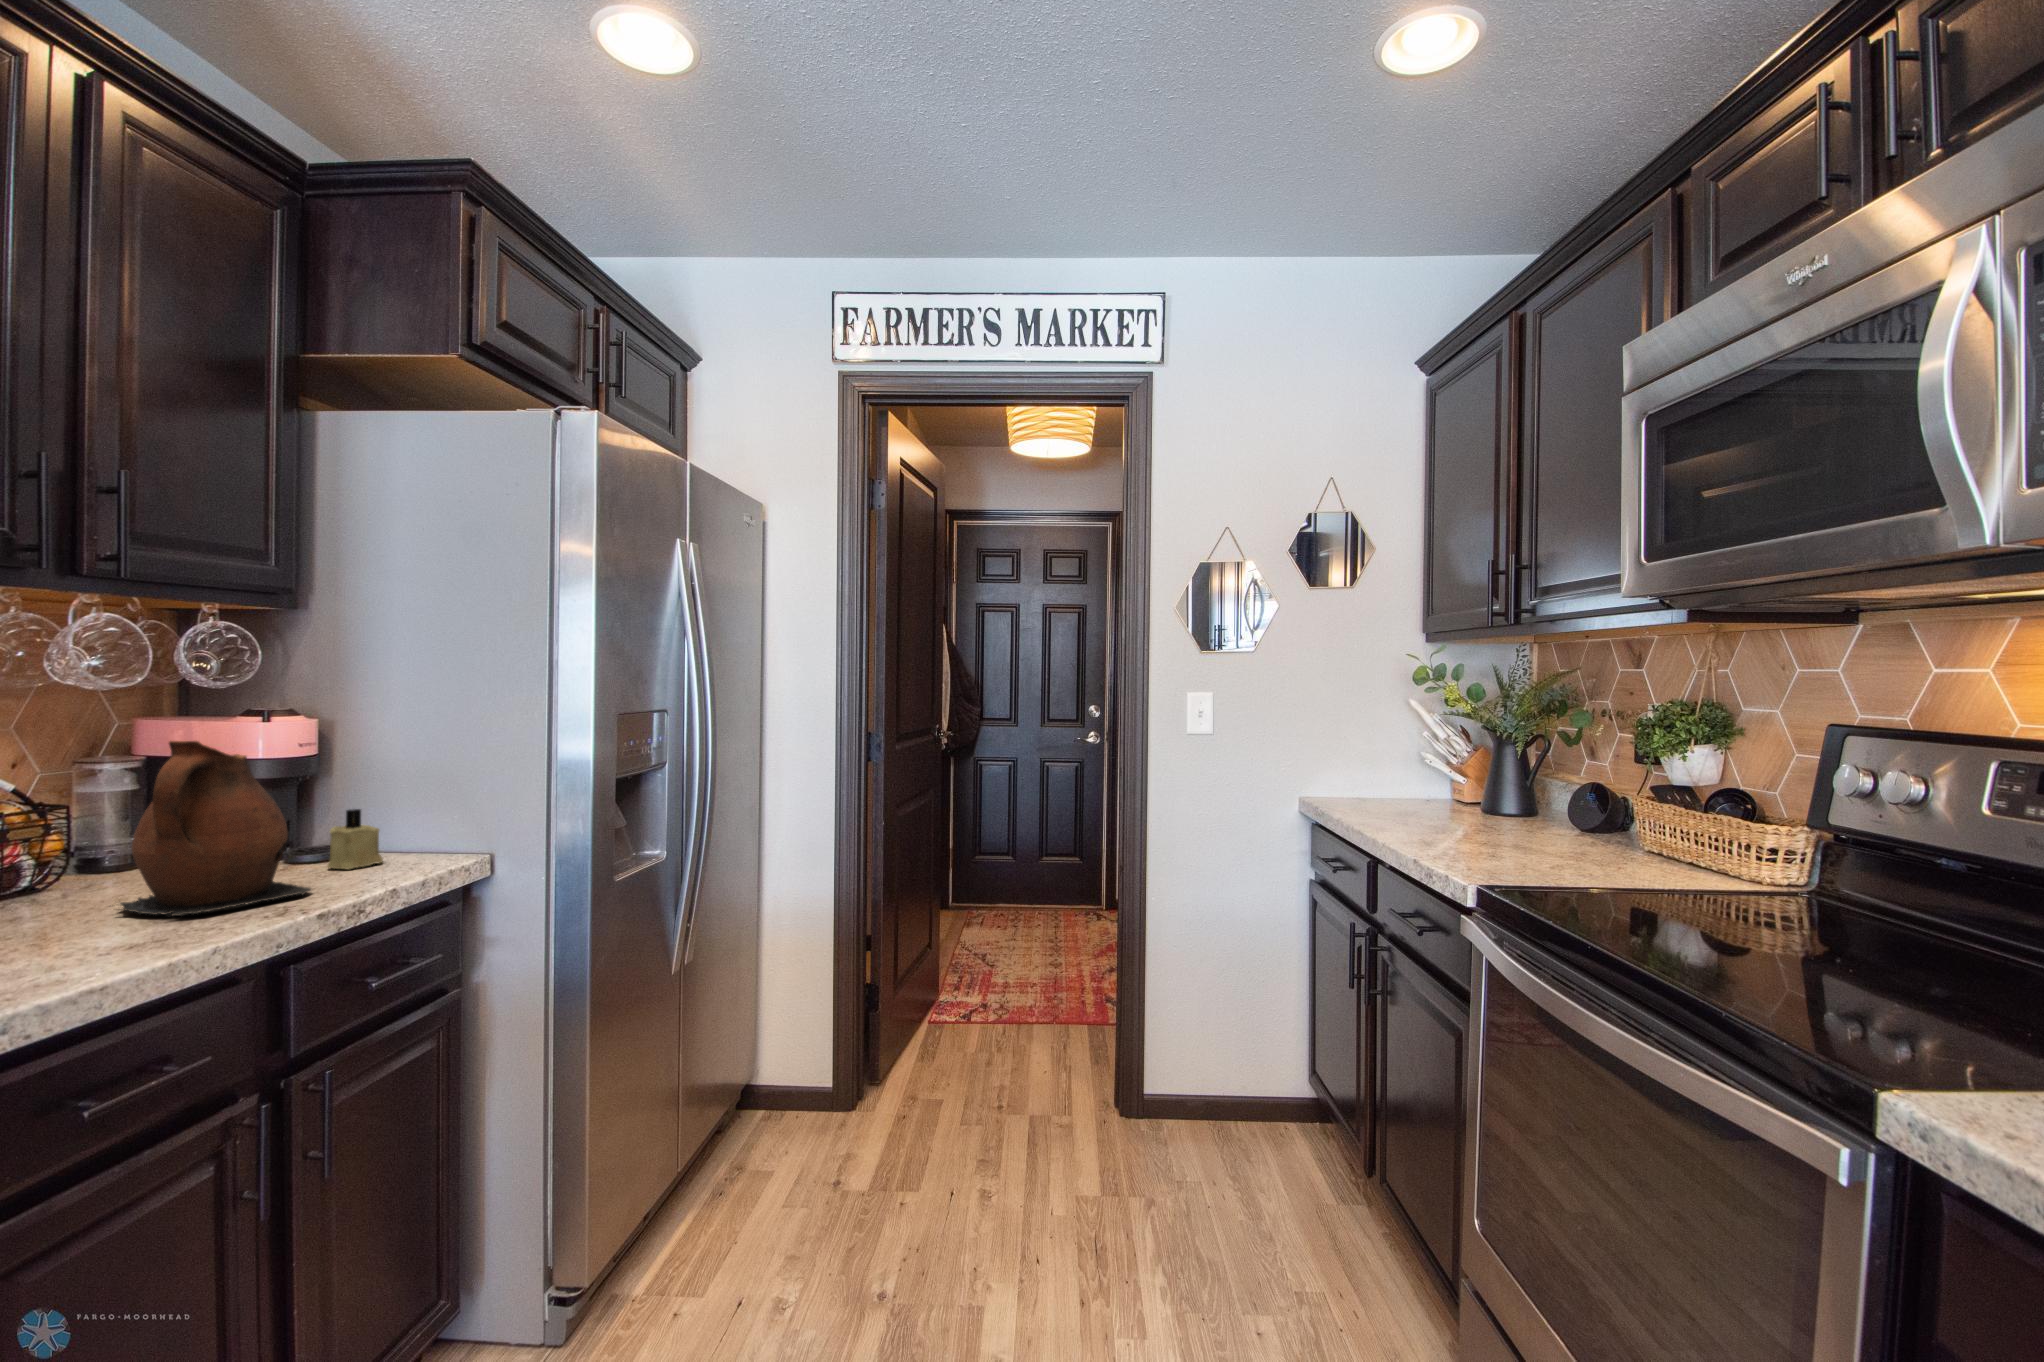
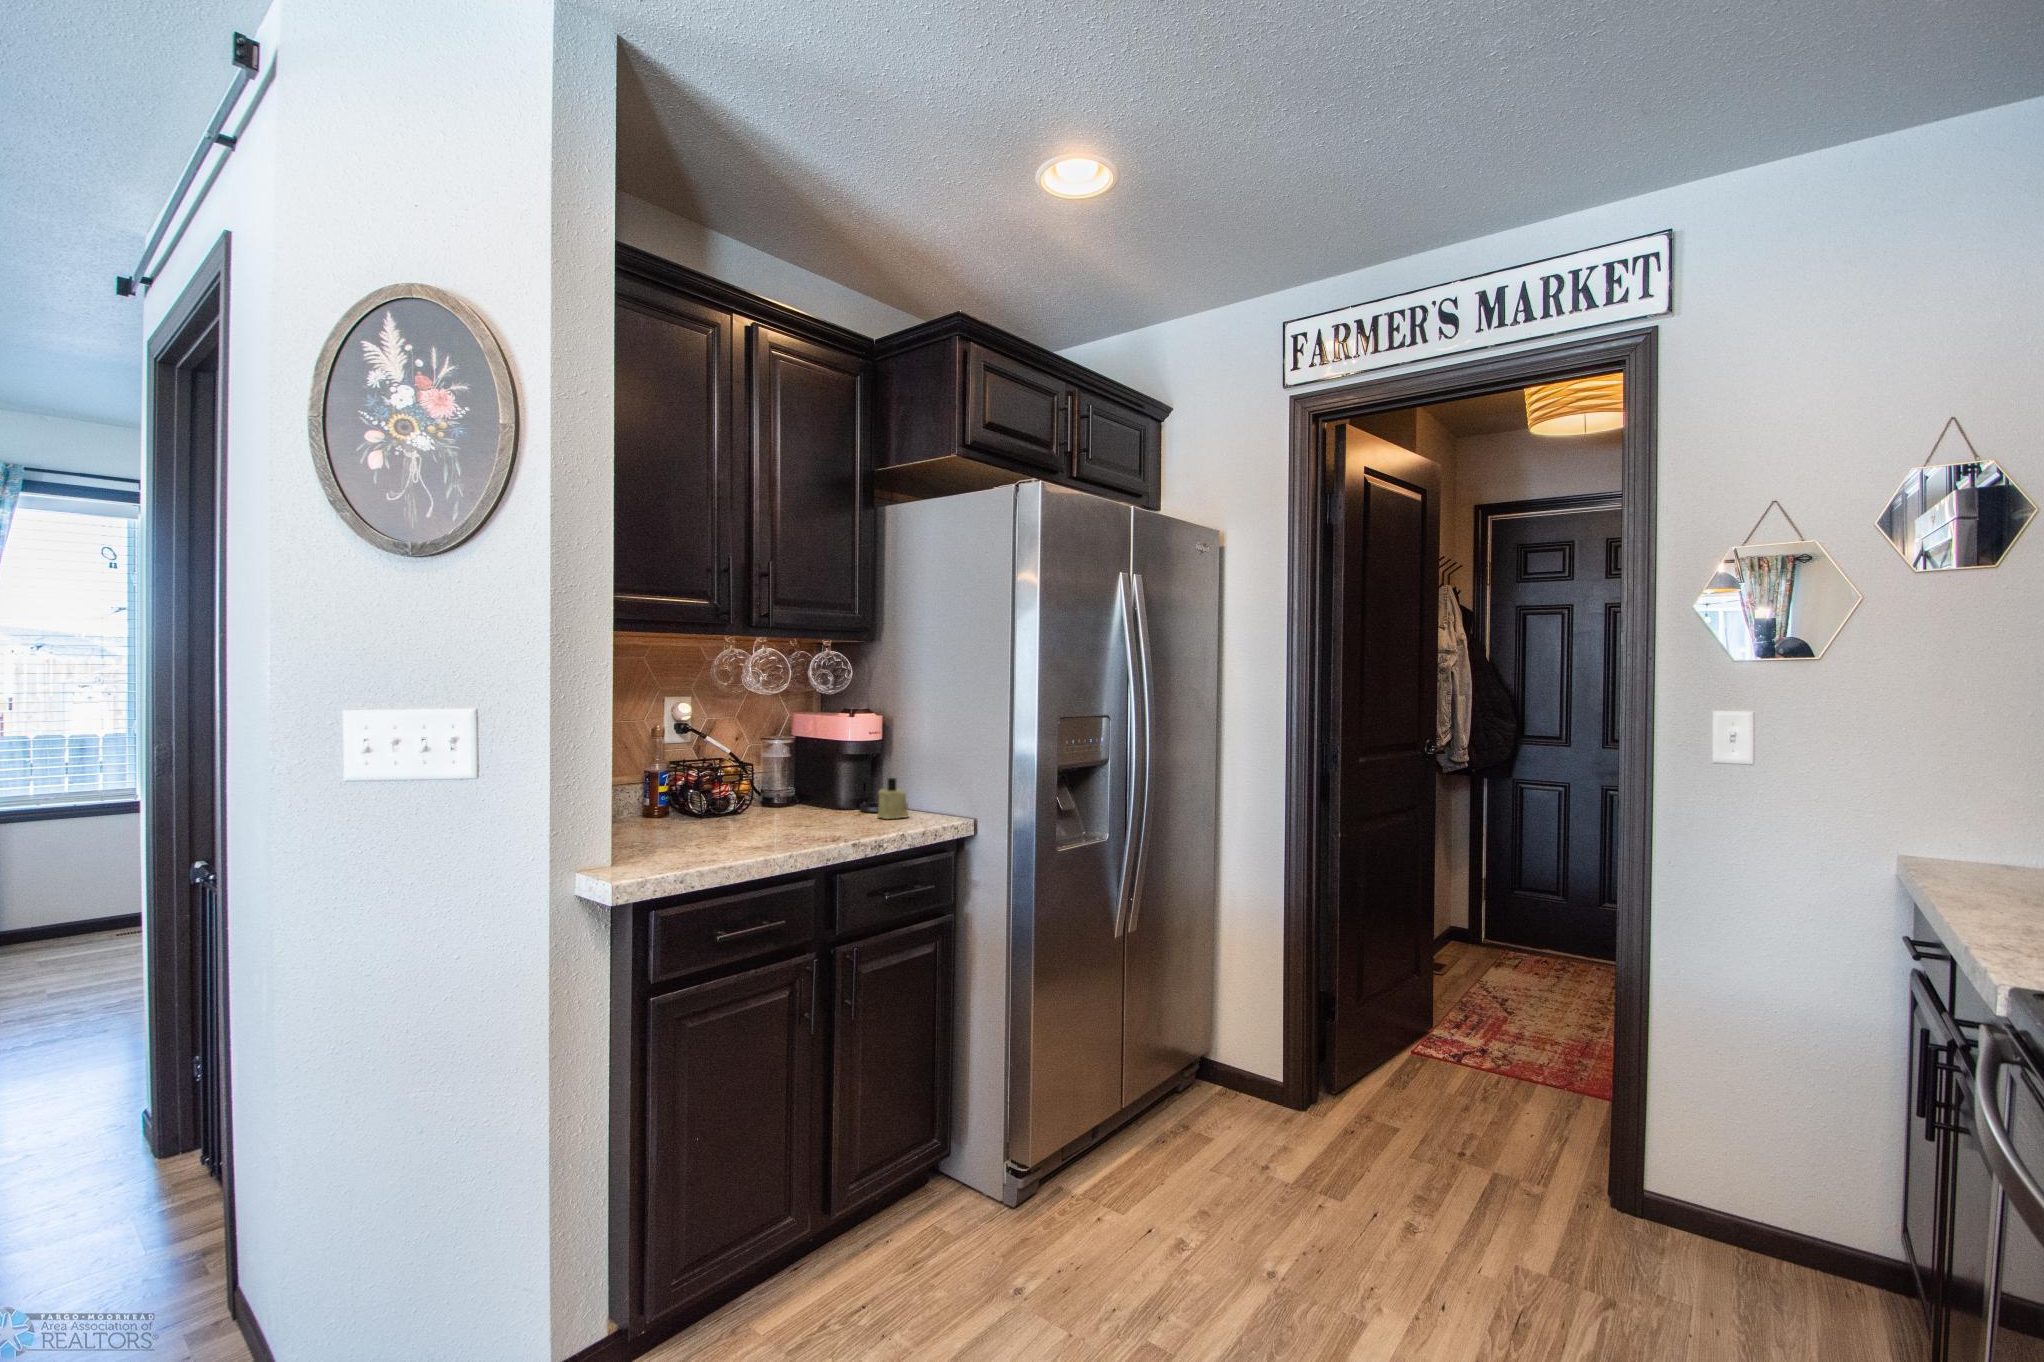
ceramic pitcher: present [120,741,311,917] -> none [761,725,857,835]

